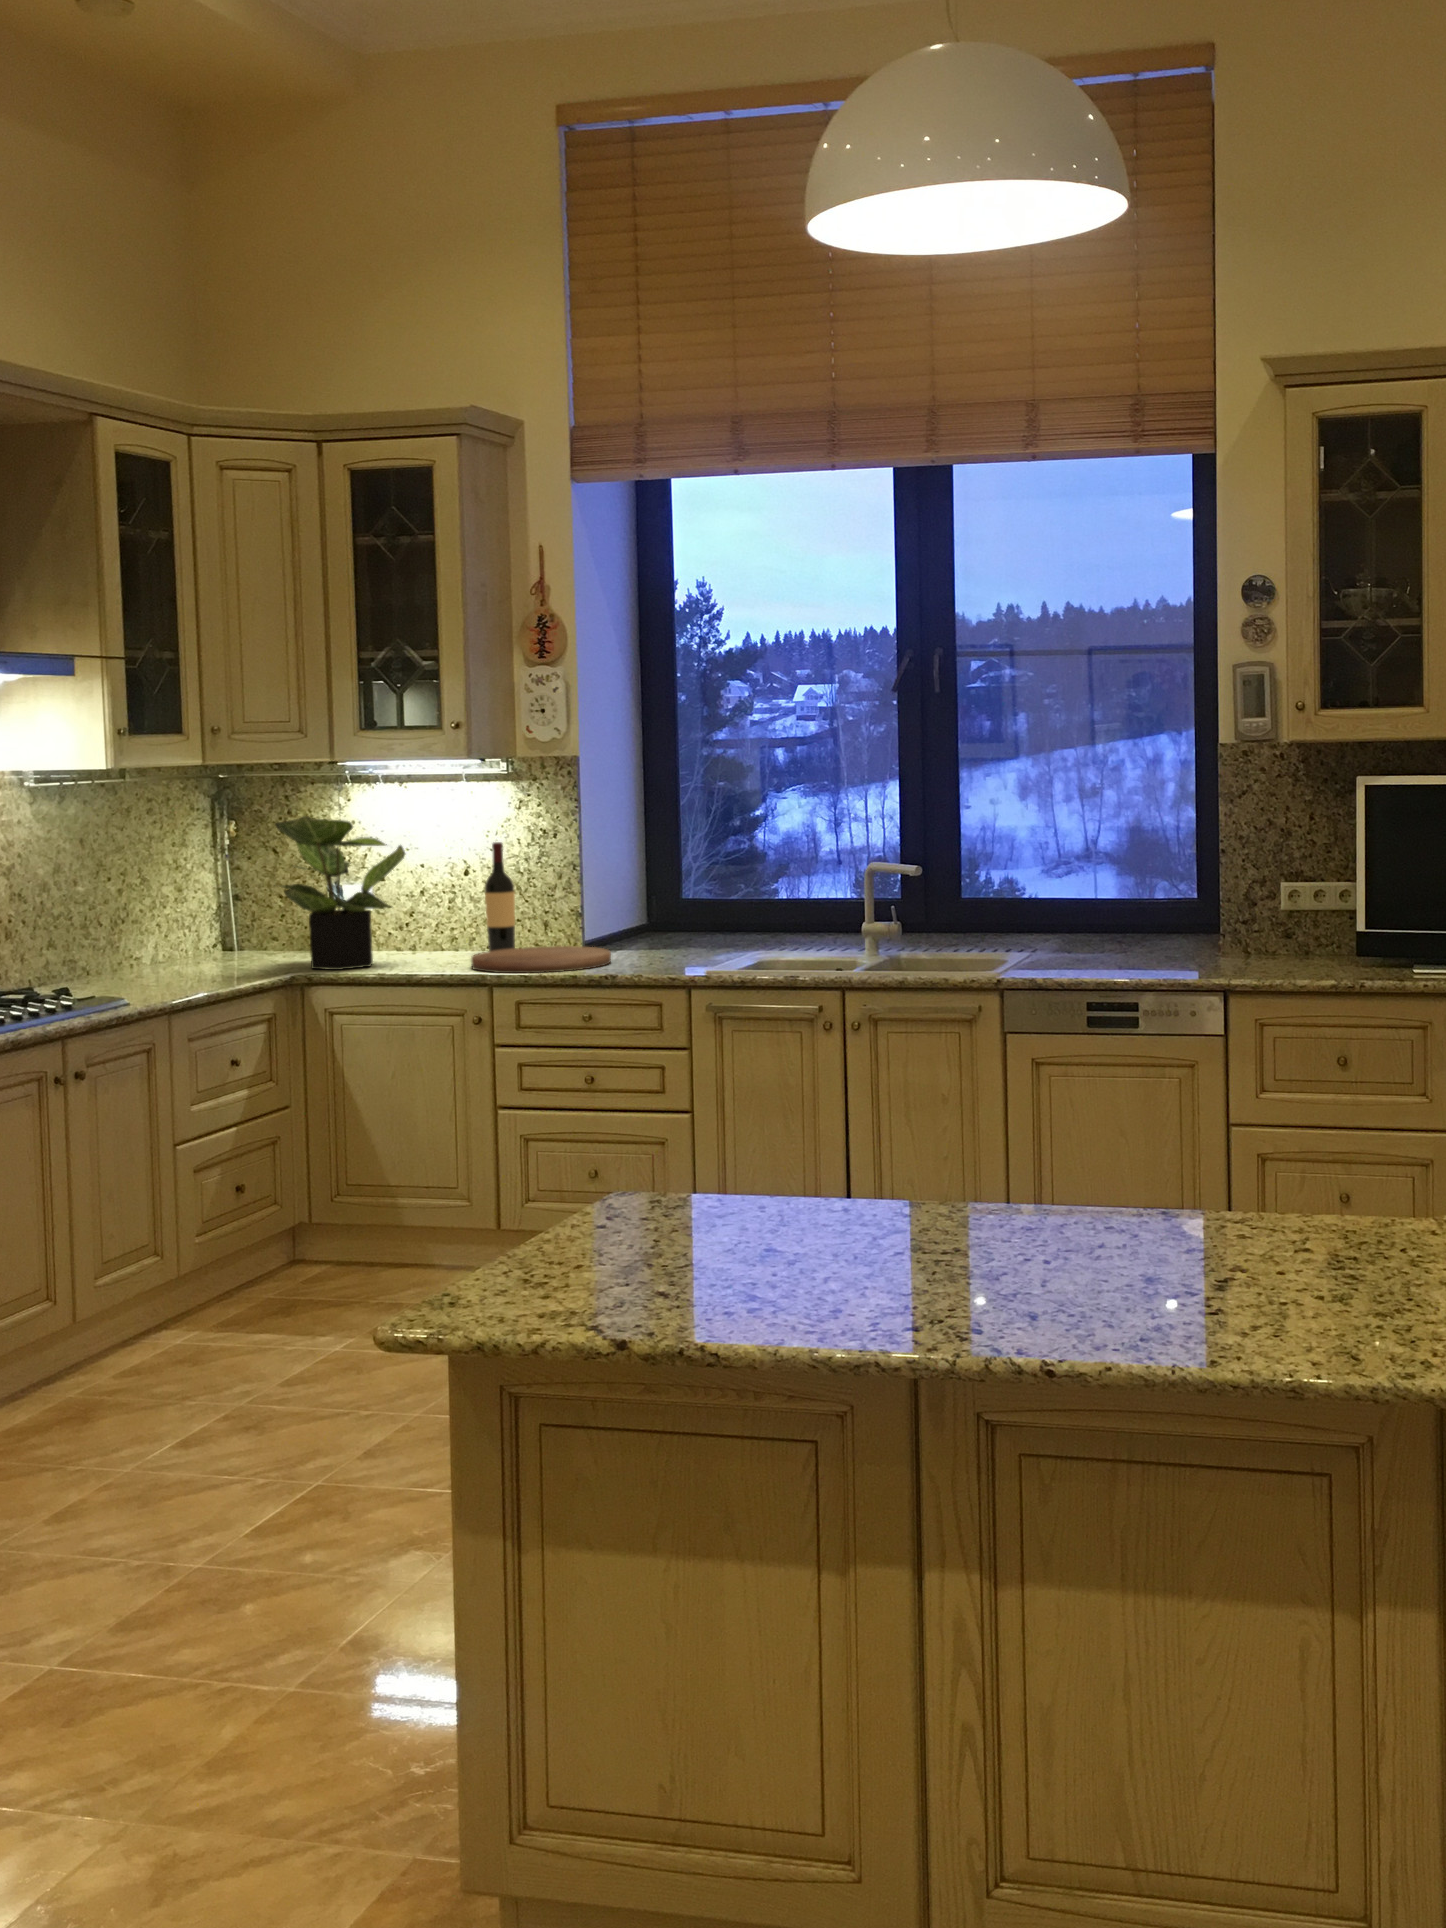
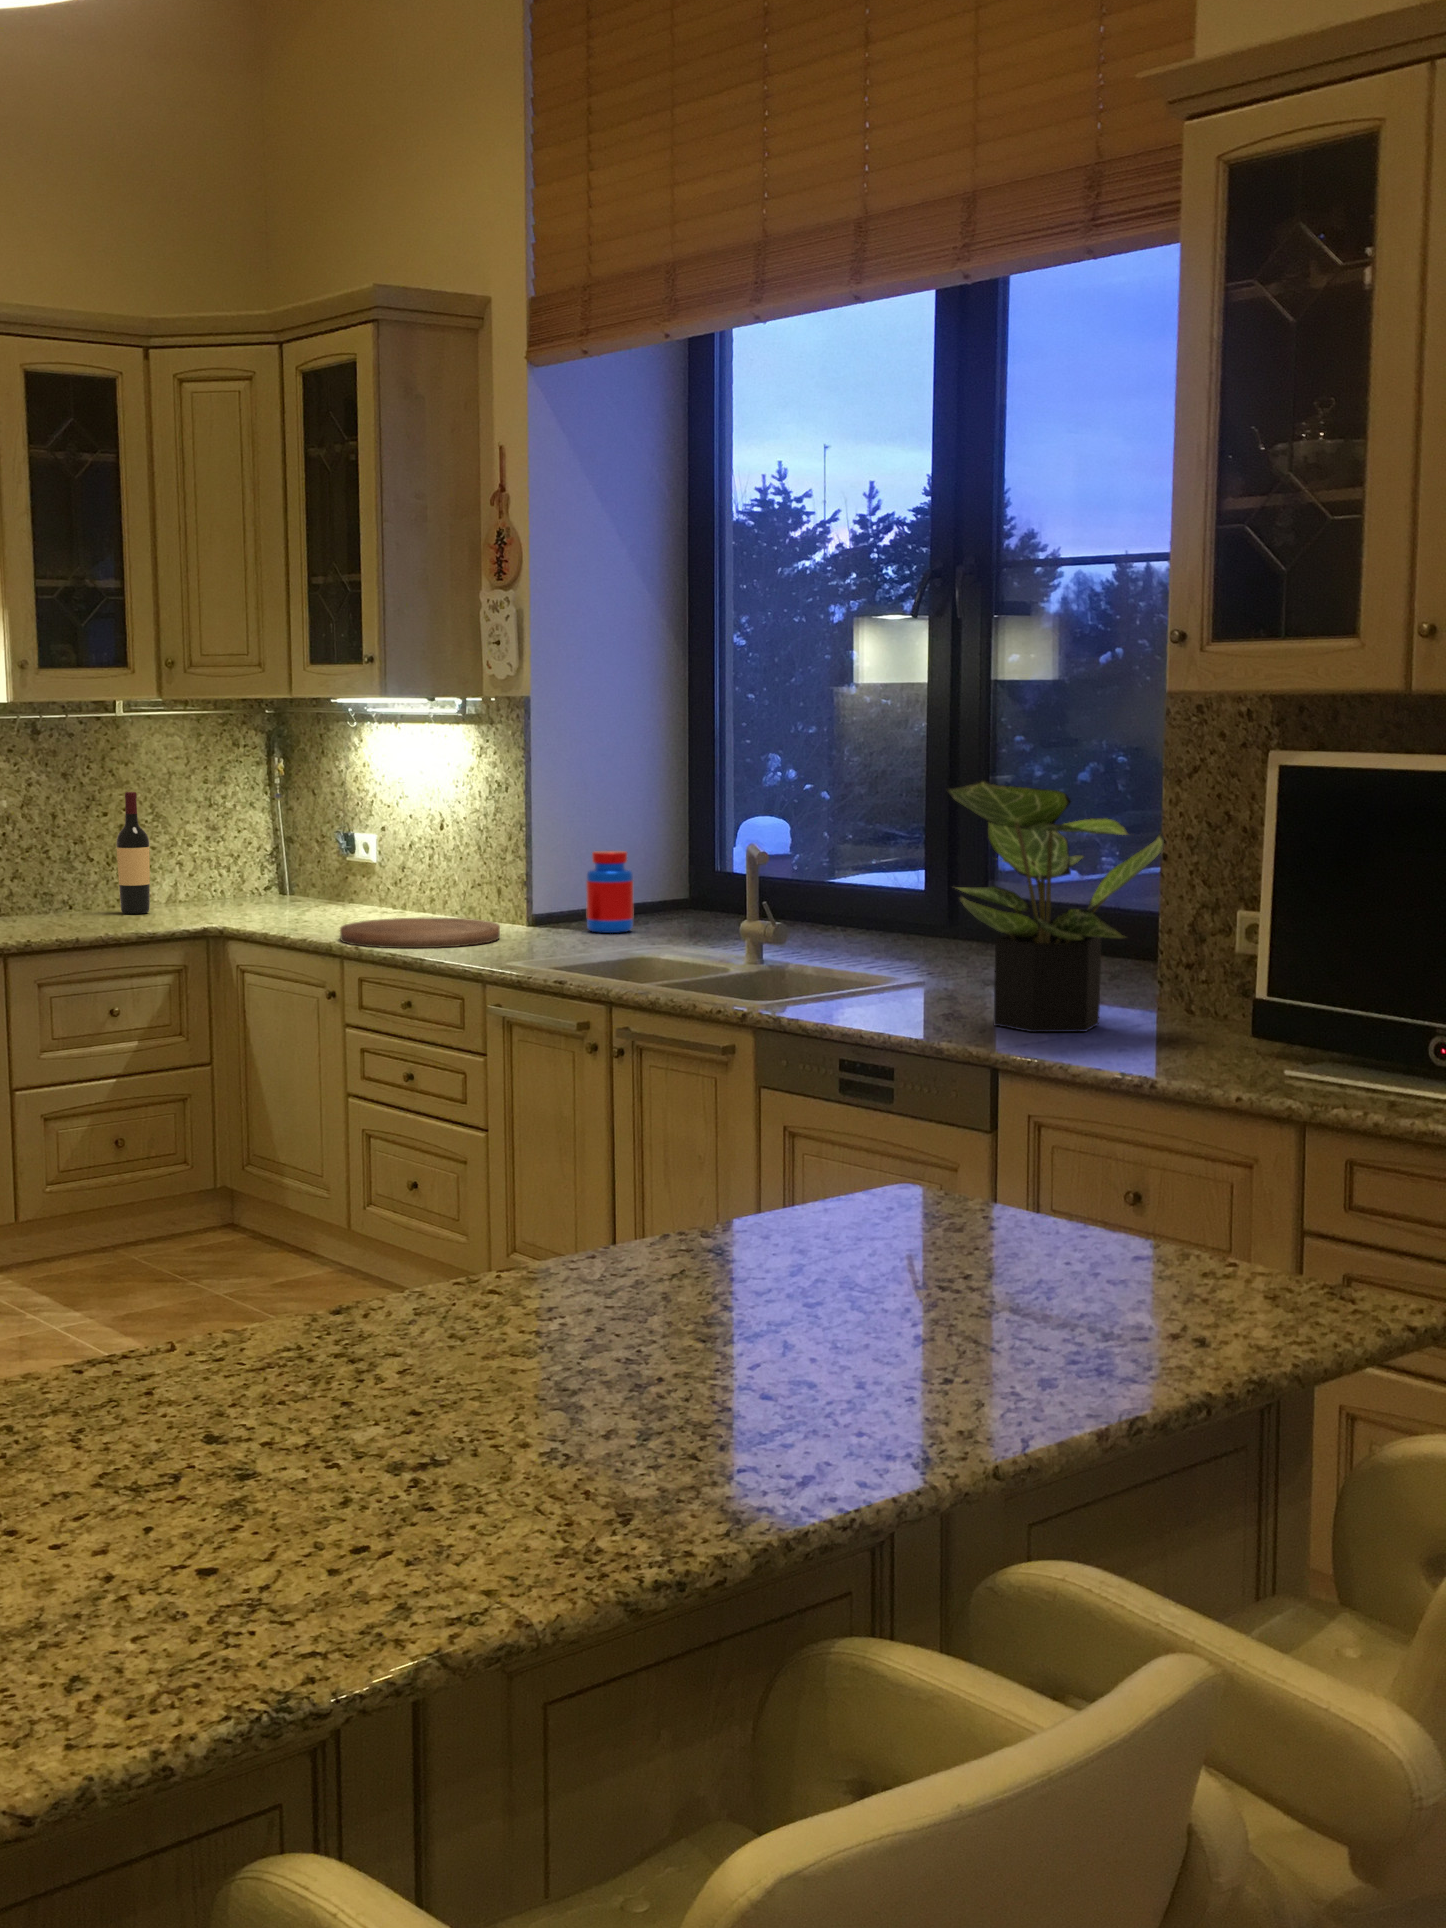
potted plant: present [275,816,405,970] -> present [947,780,1164,1032]
wine bottle: present [485,842,515,951] -> present [117,792,150,914]
jar: none [633,881,673,949] -> present [586,850,633,933]

